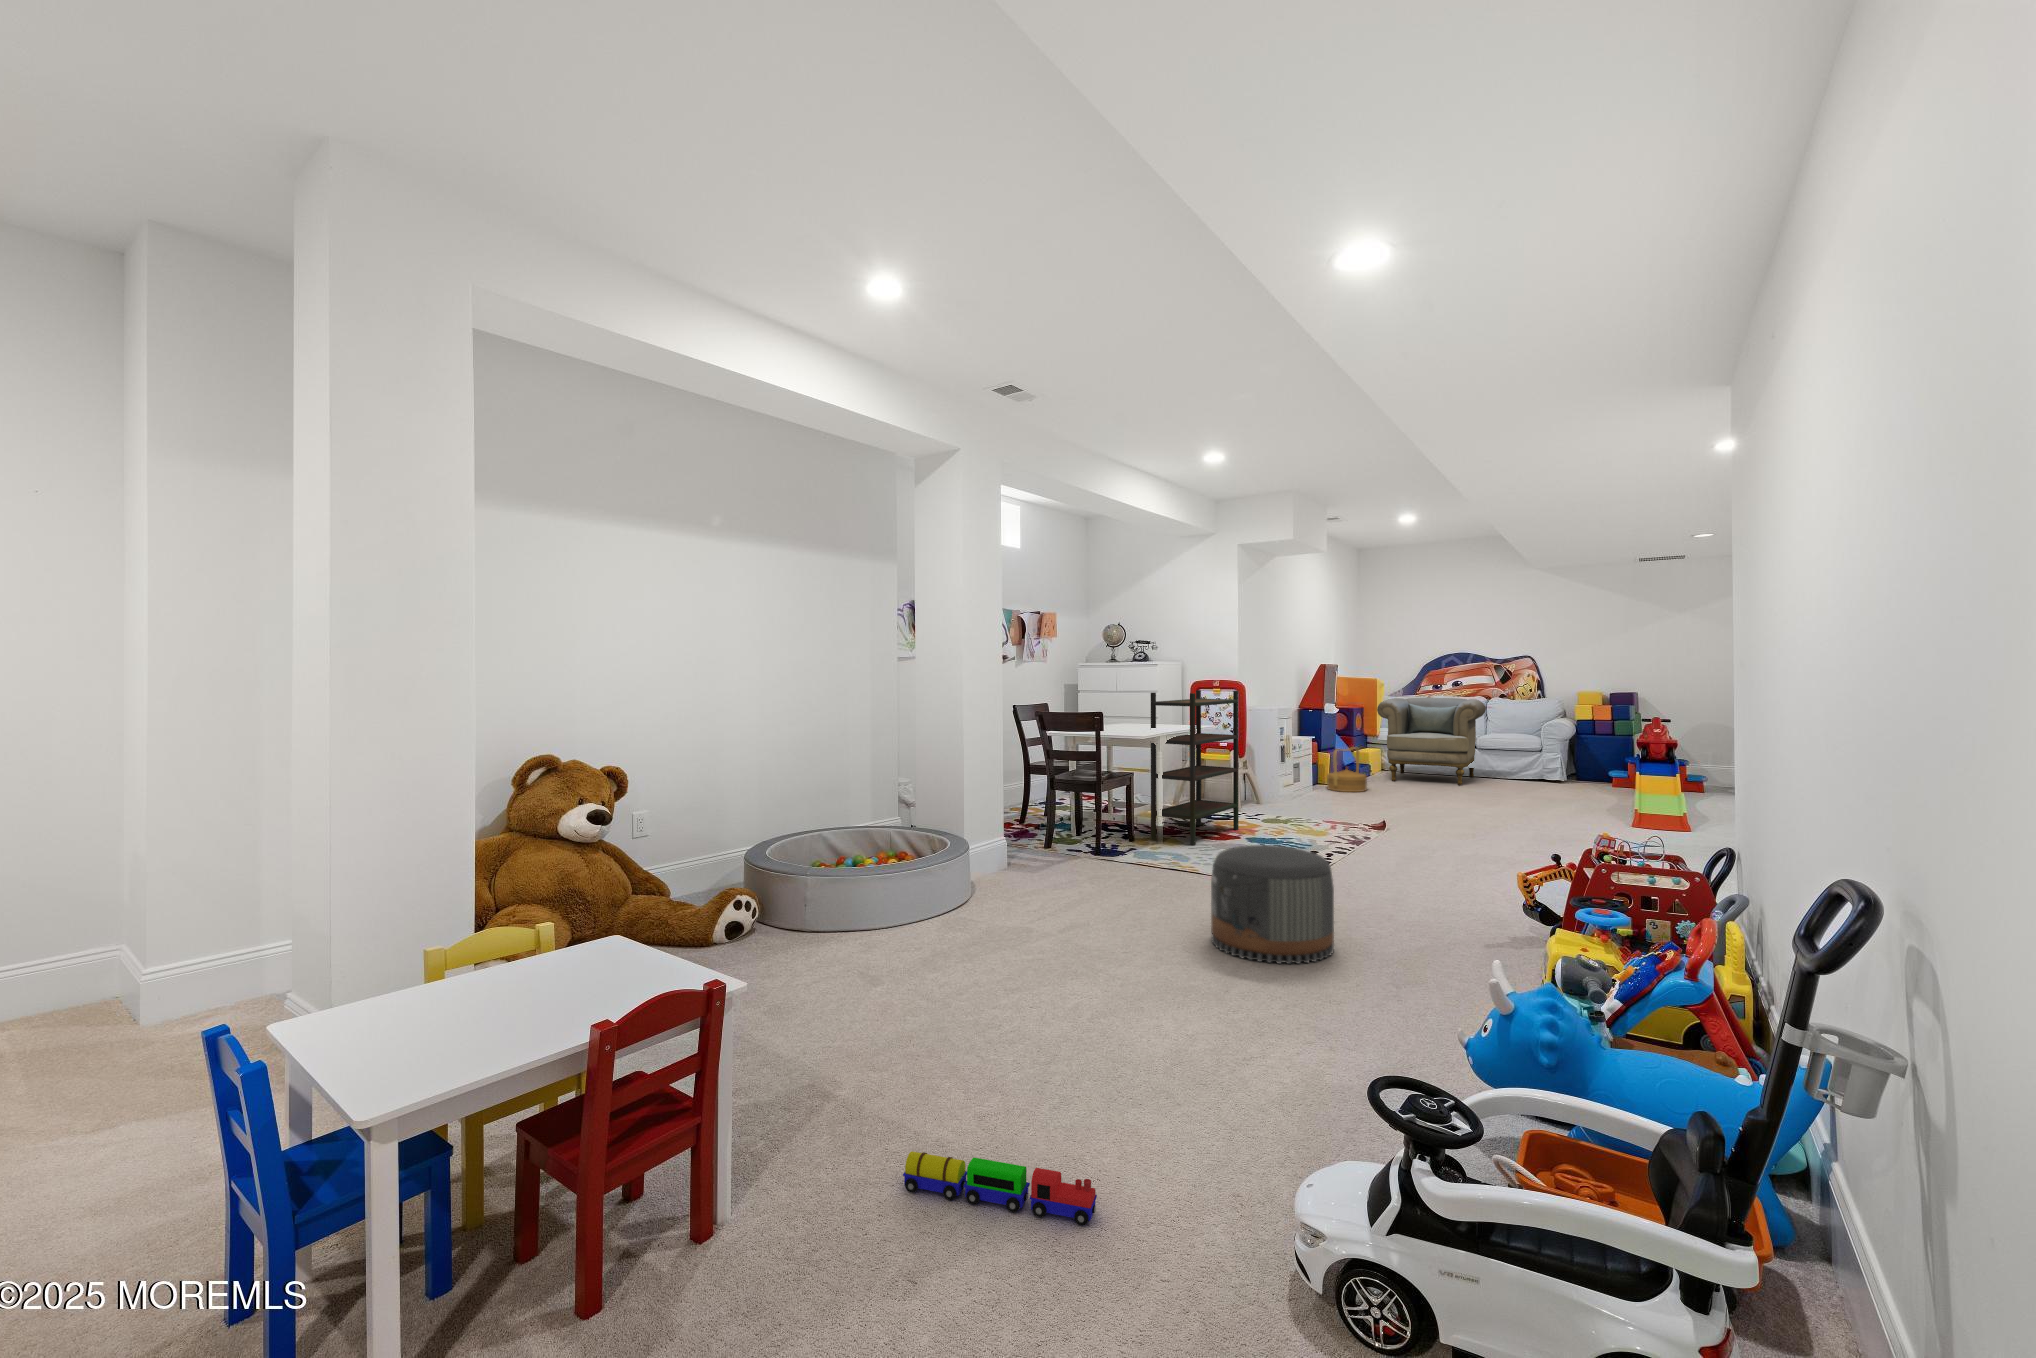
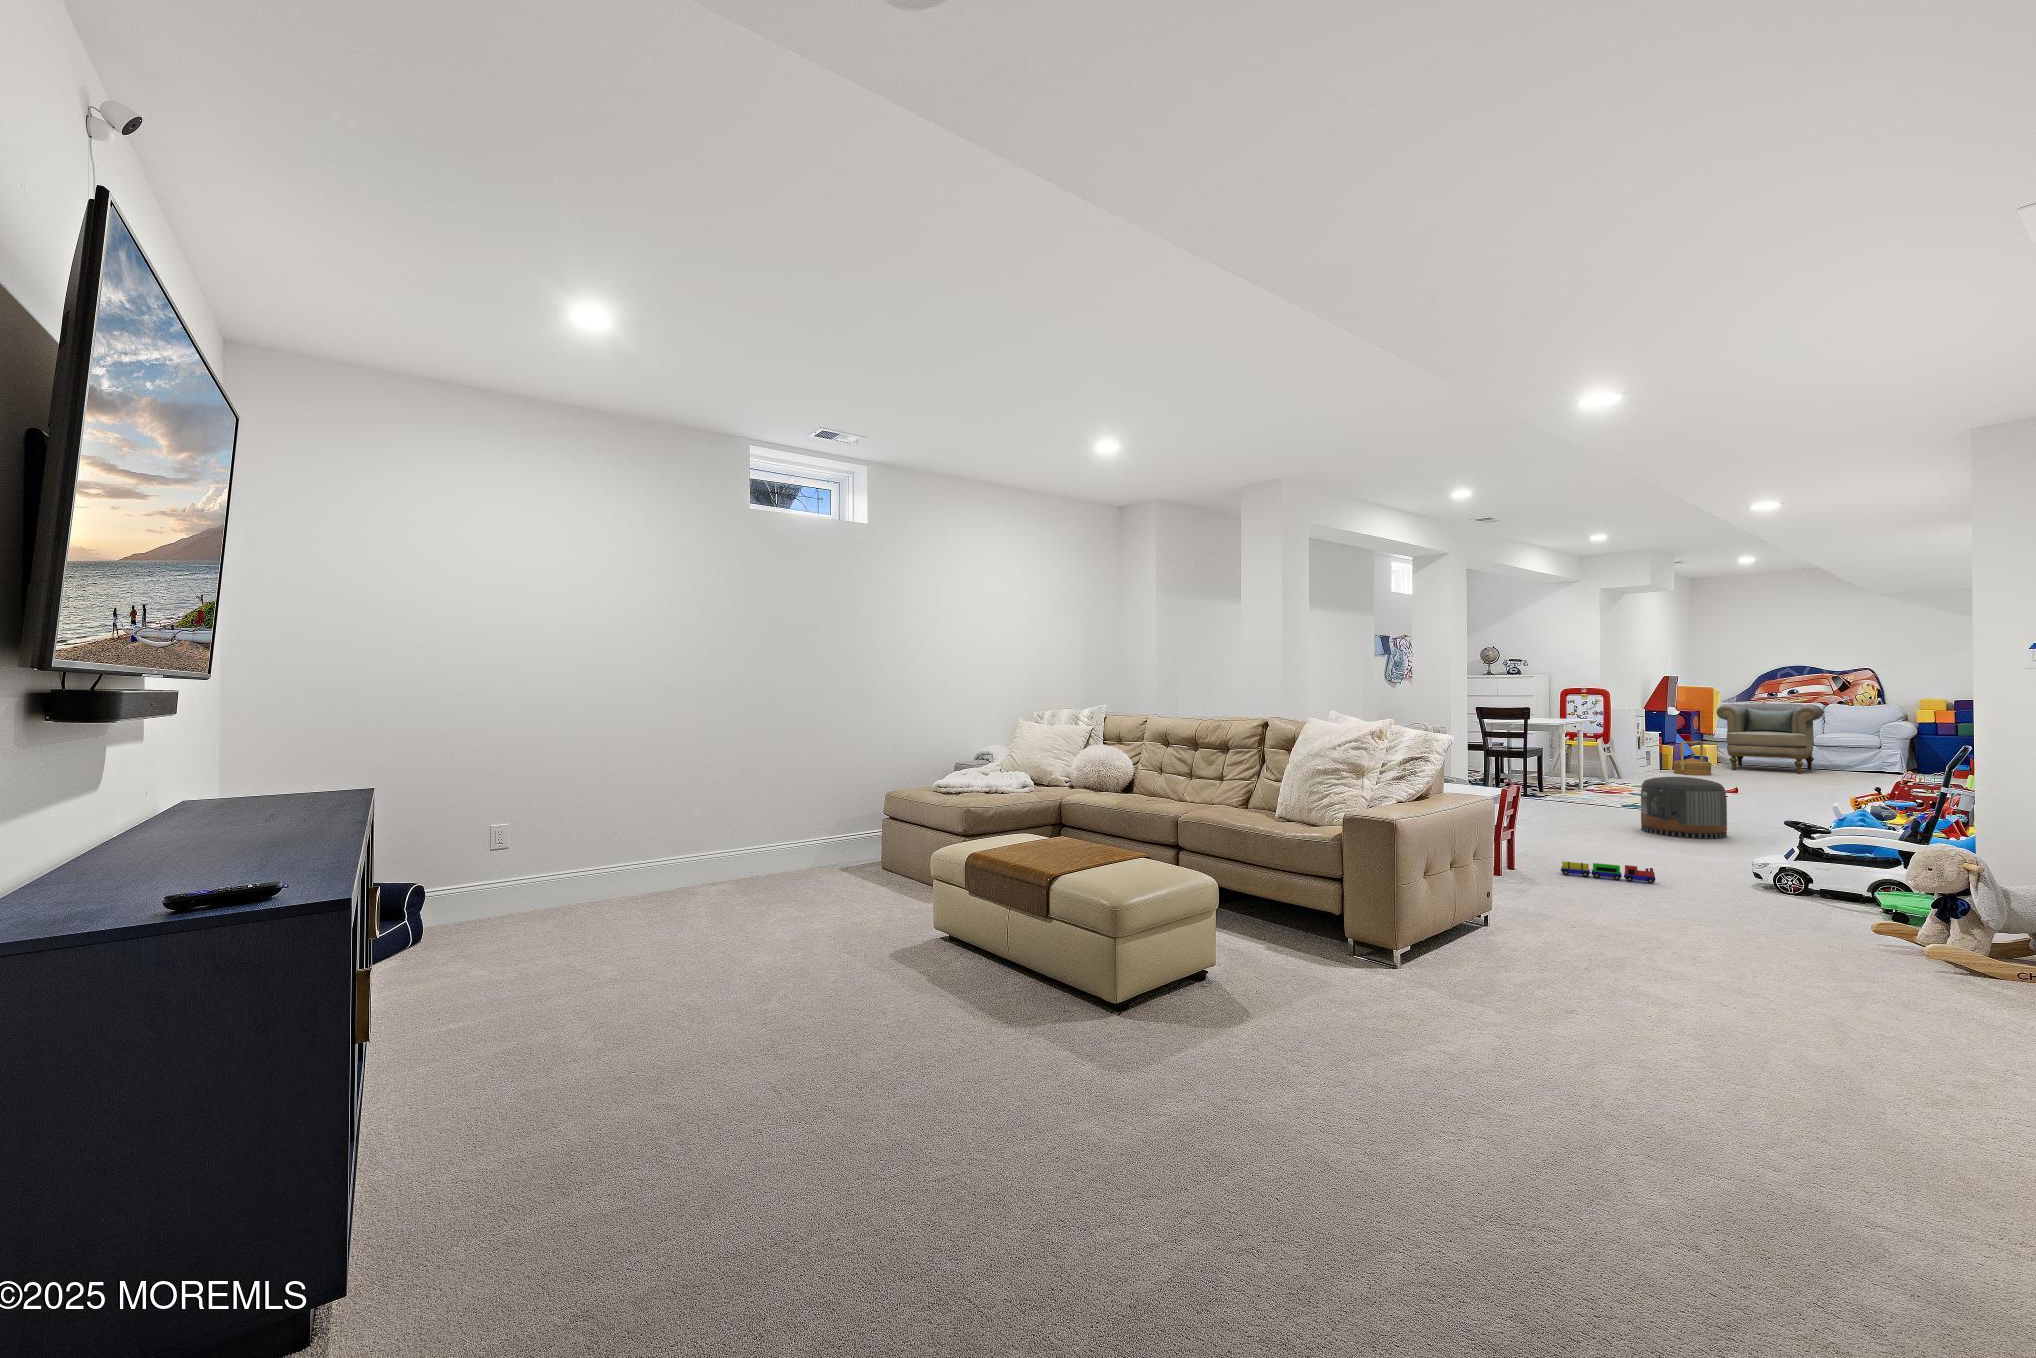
bookshelf: present [1151,690,1239,845] -> none [1551,693,1616,796]

